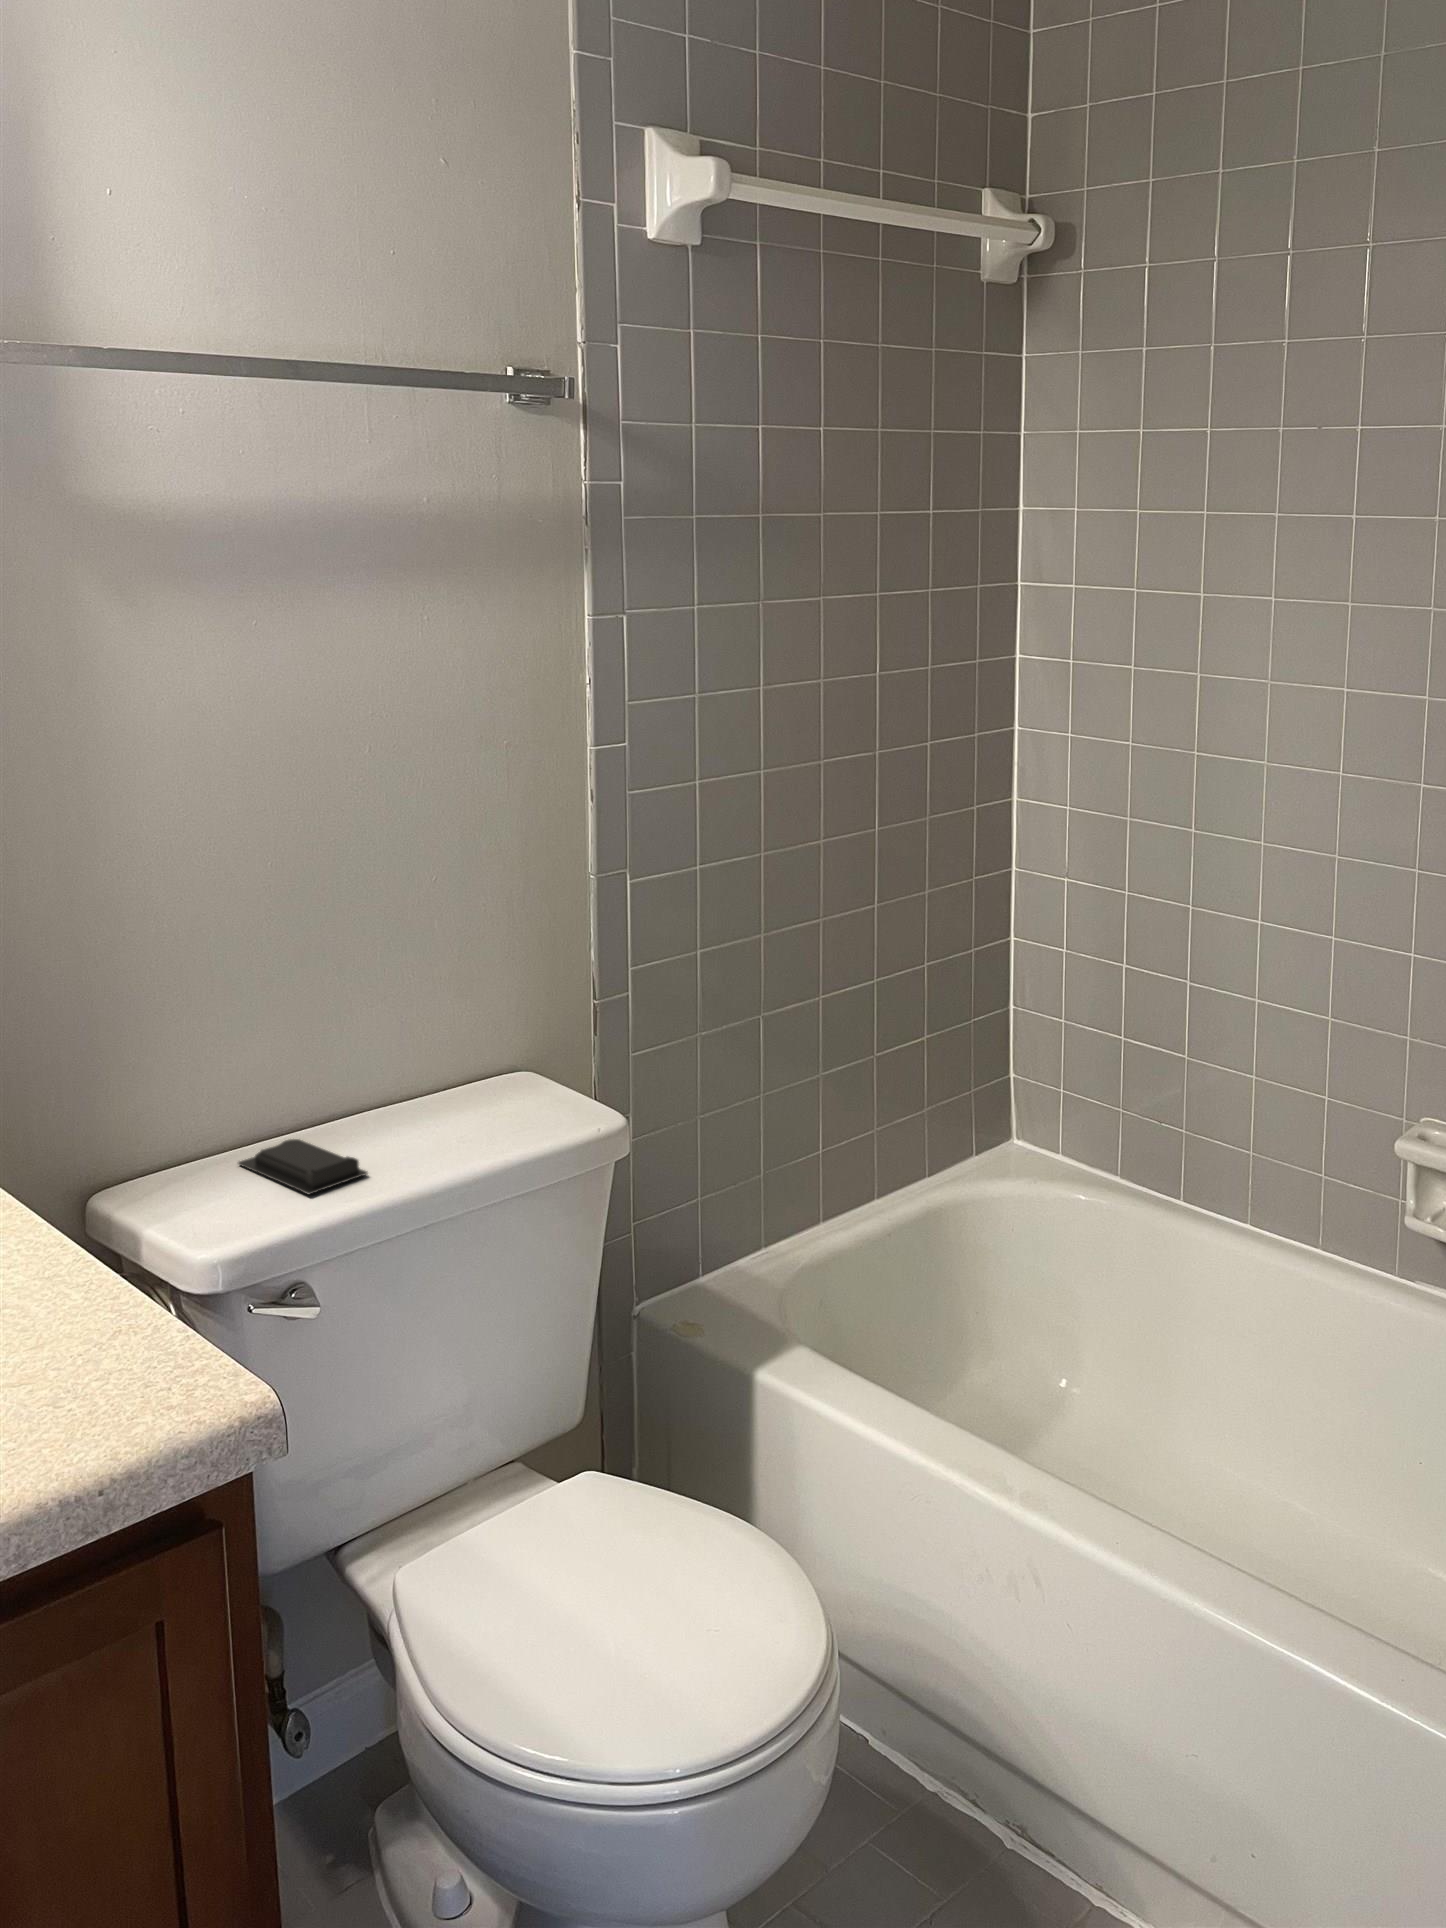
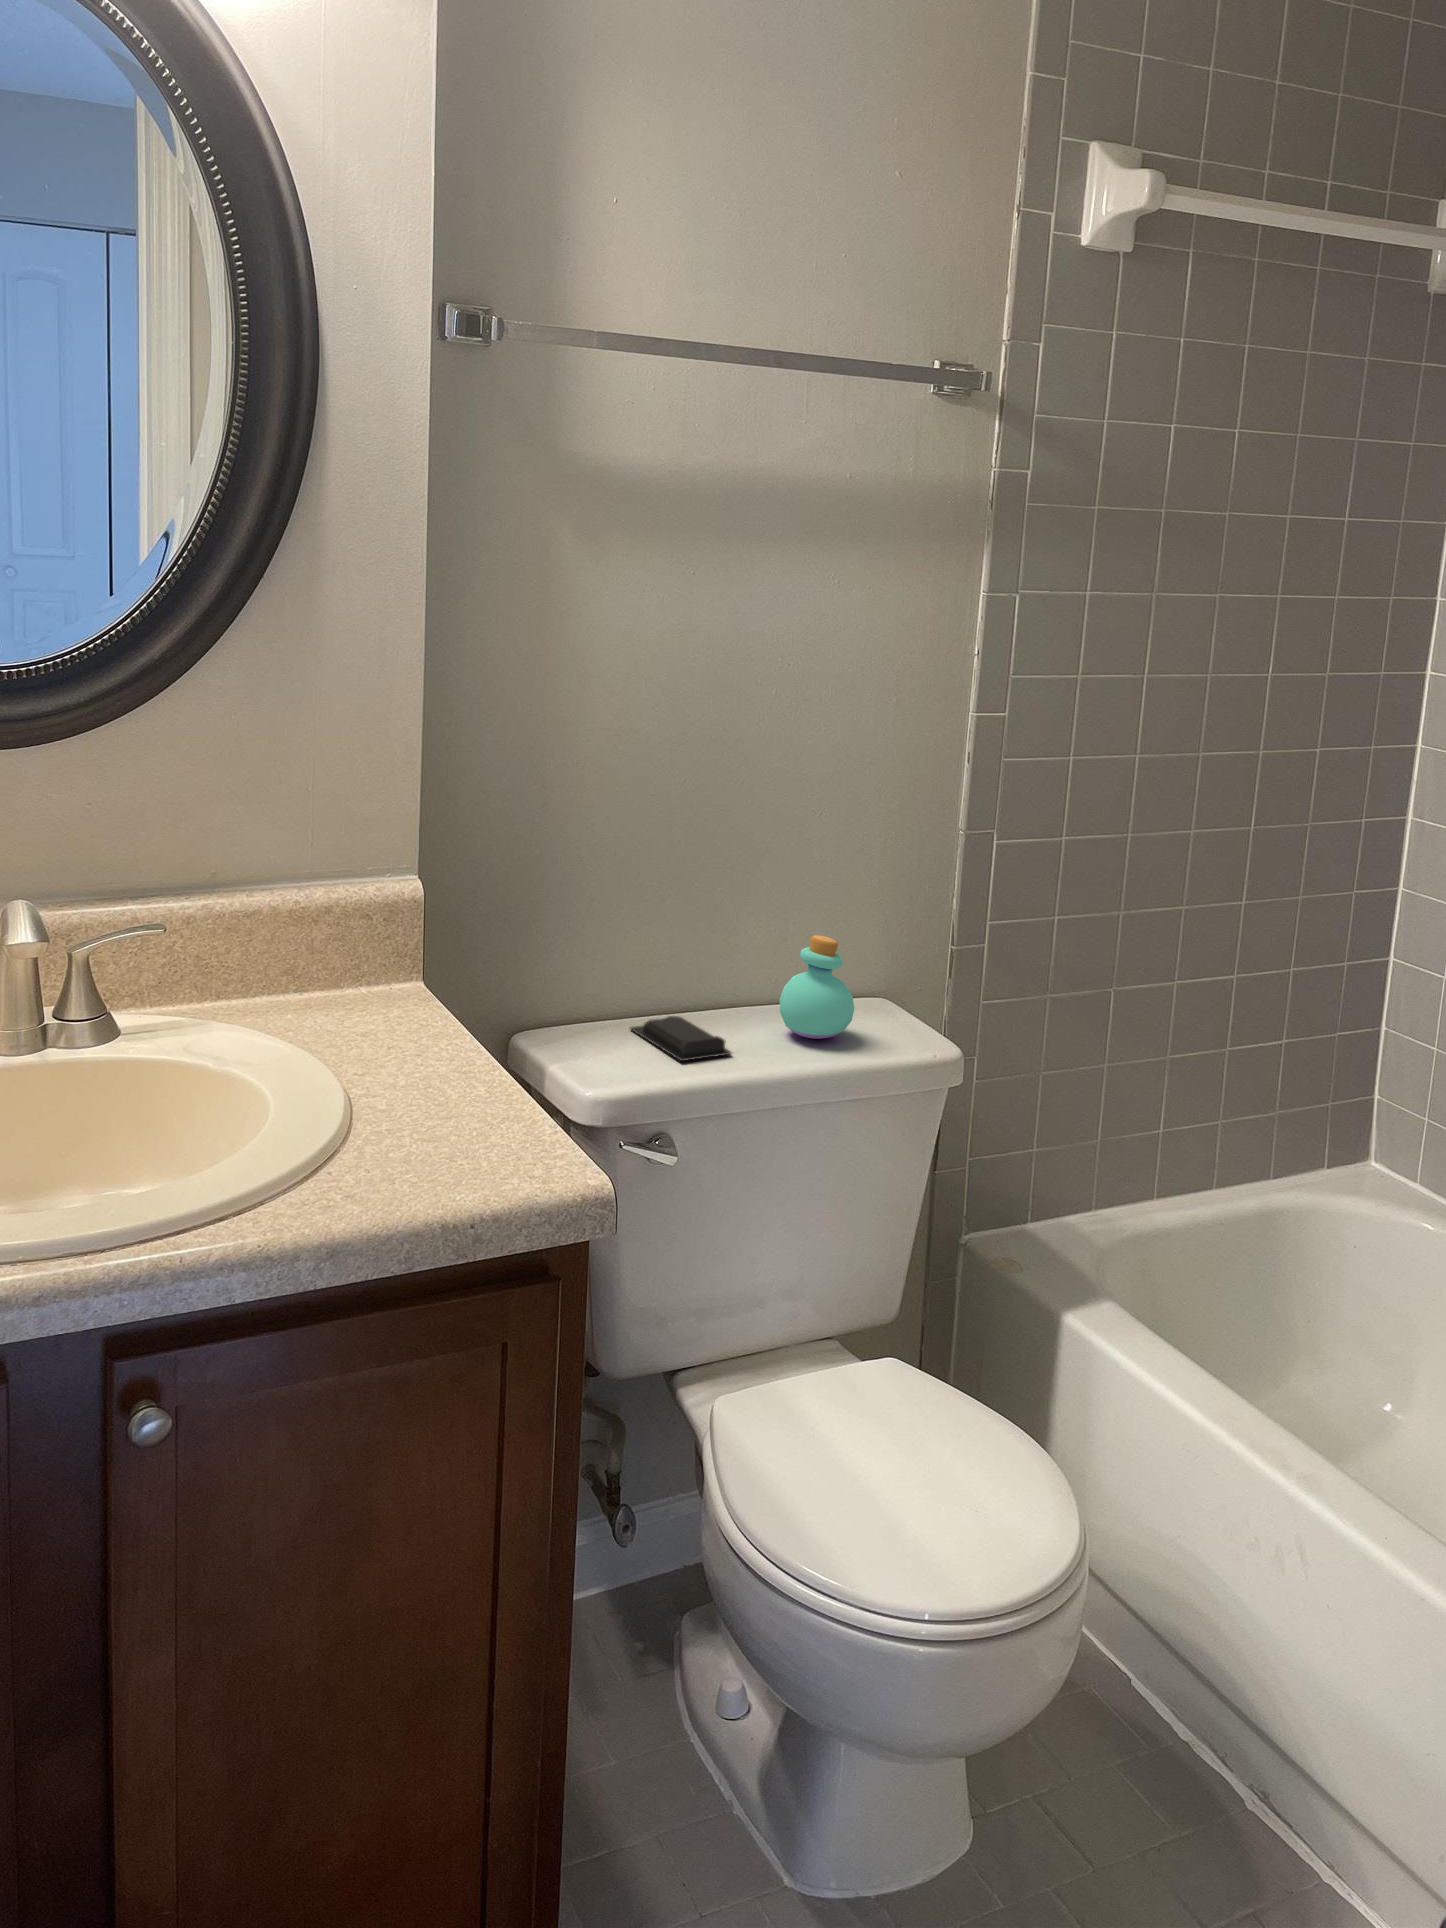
perfume bottle: none [413,1020,500,1137] -> present [780,935,854,1039]

